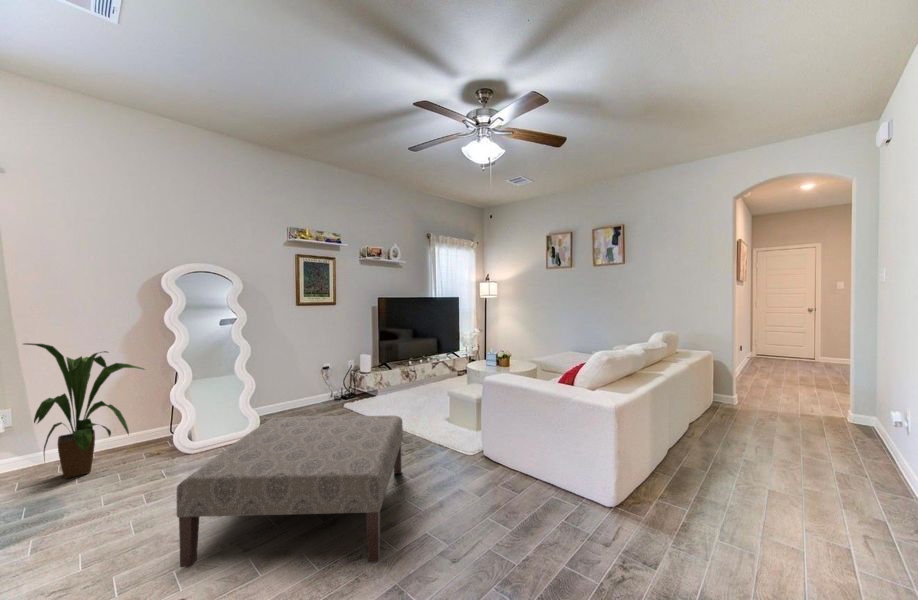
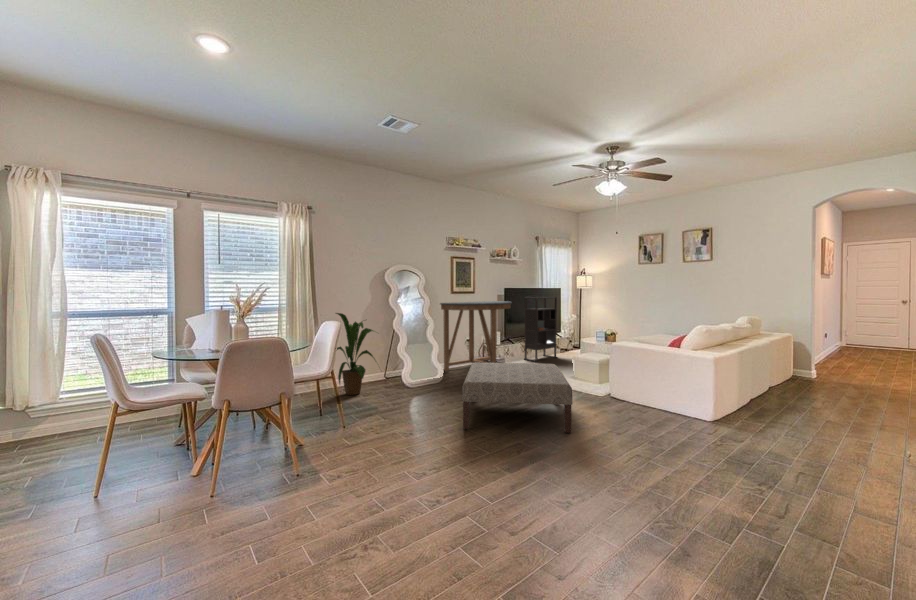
bookshelf: none [406,308,449,391] -> present [524,297,557,362]
console table: none [274,314,383,413] -> present [440,301,512,371]

